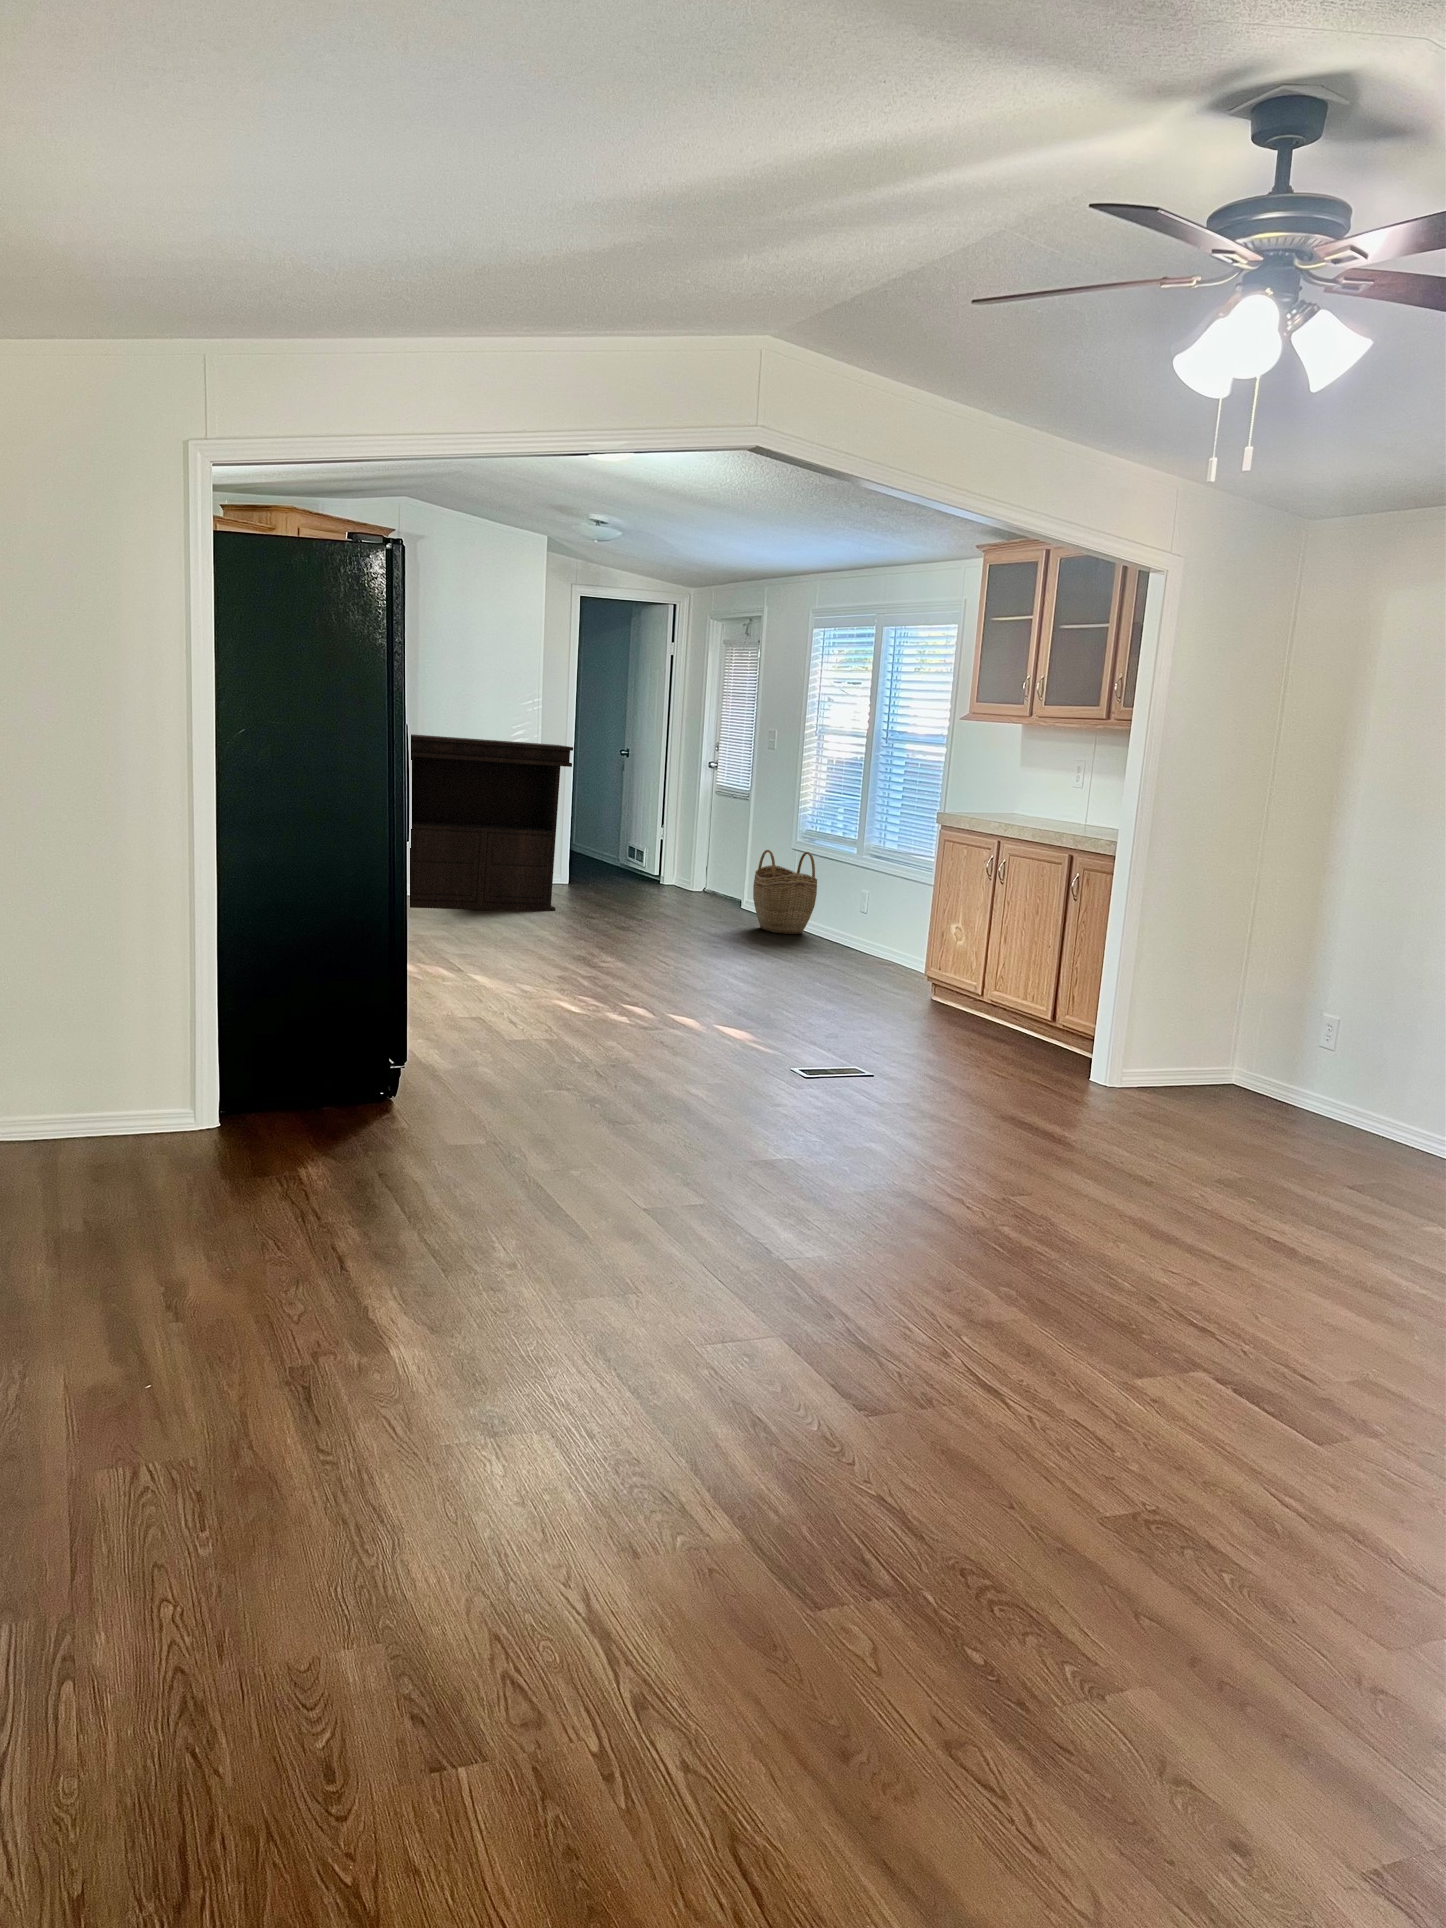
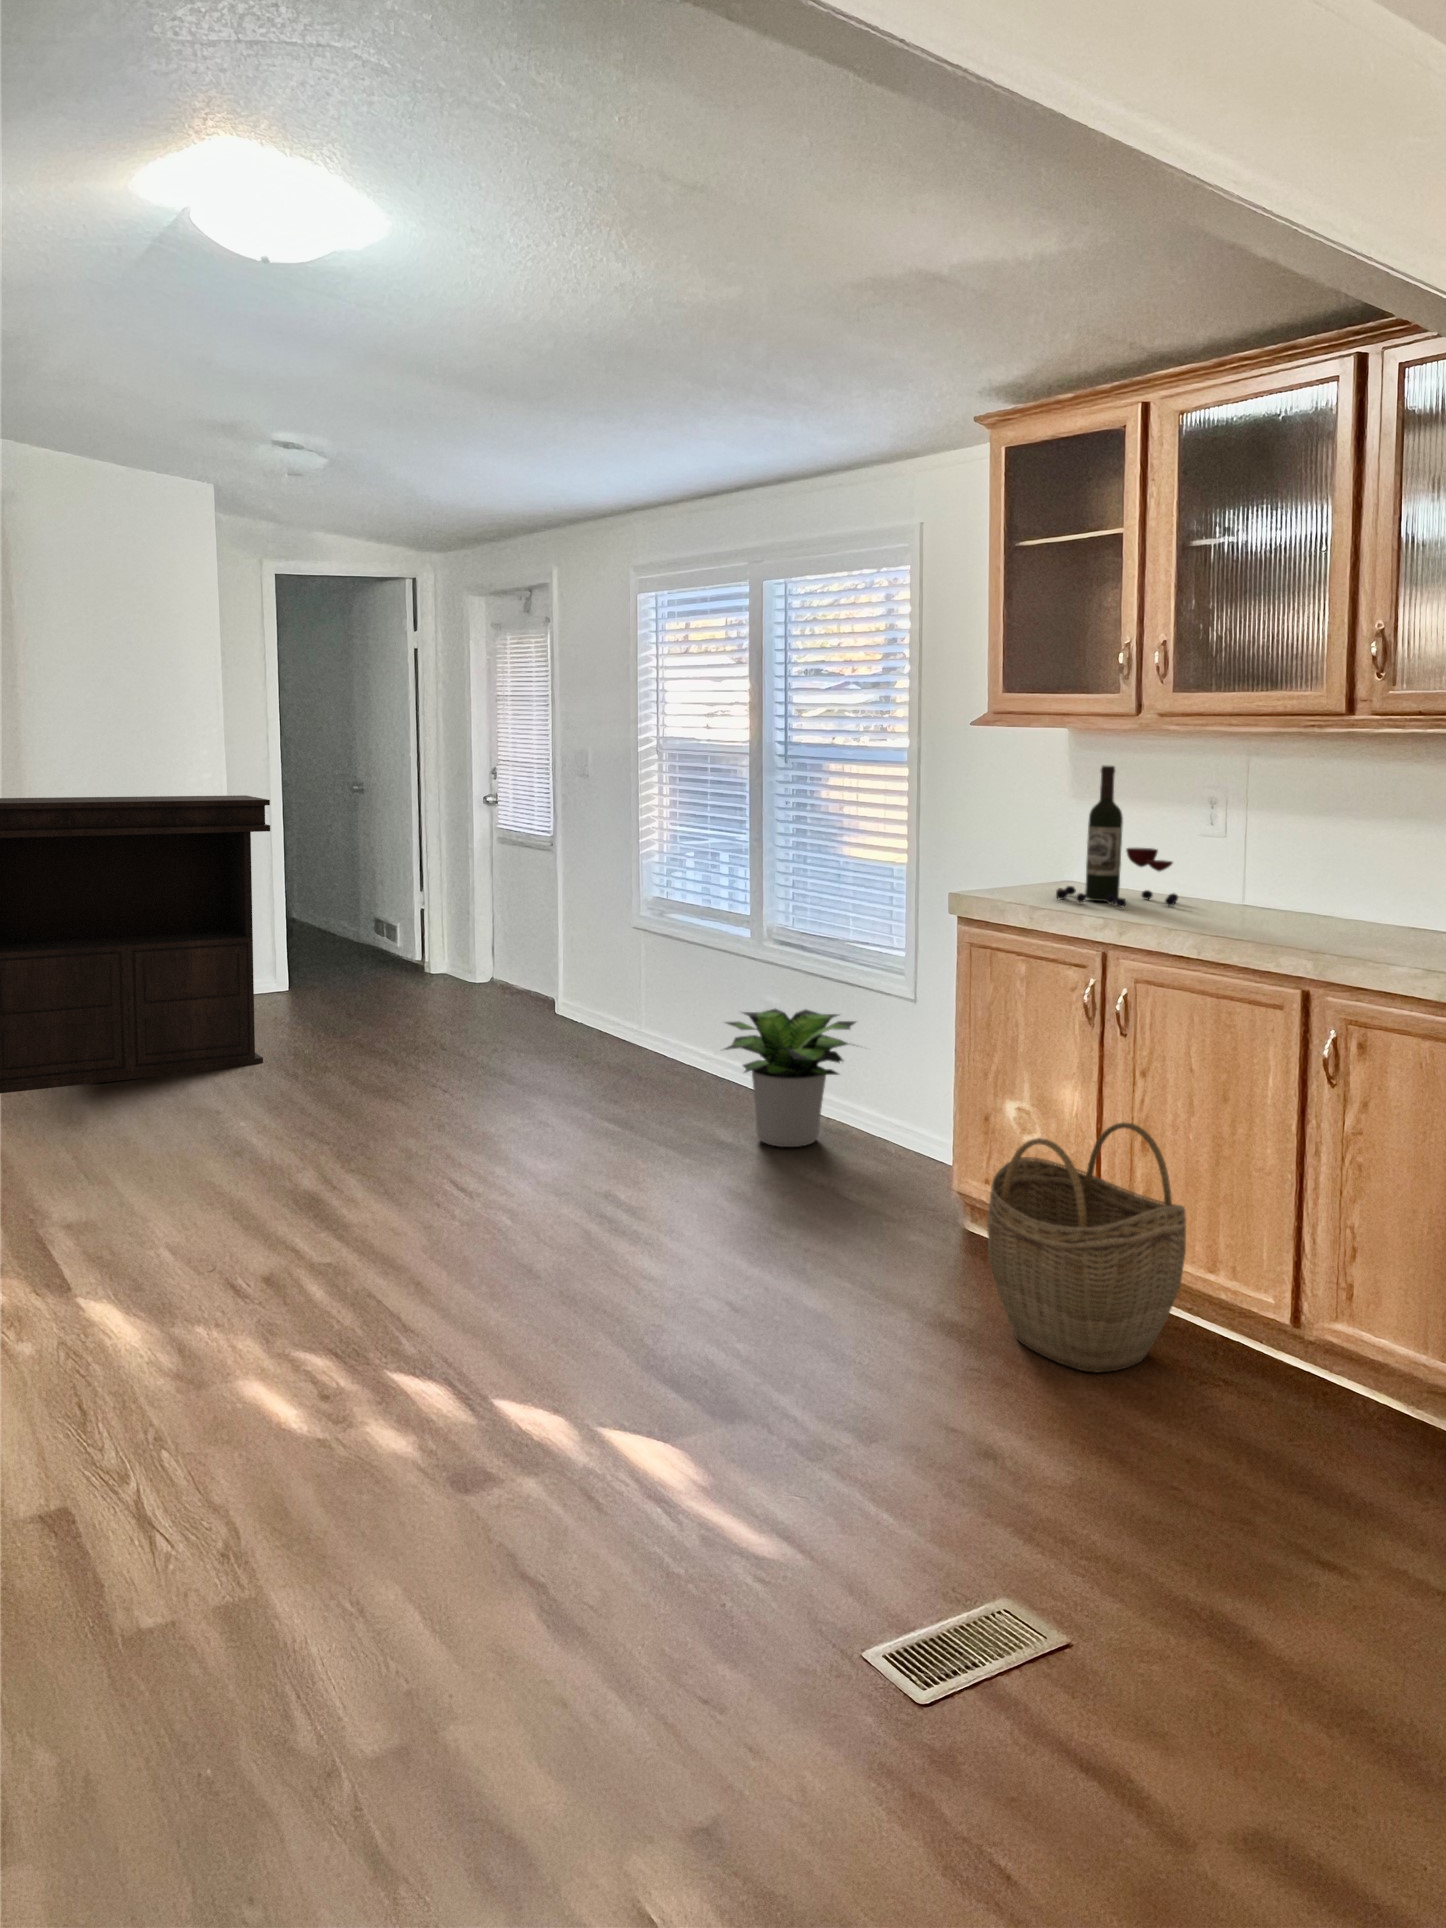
wine bottle: none [989,744,1055,822] -> present [1056,766,1178,907]
woven basket: present [753,850,817,934] -> present [987,1122,1186,1373]
potted plant: none [821,889,914,968] -> present [725,1009,856,1147]

